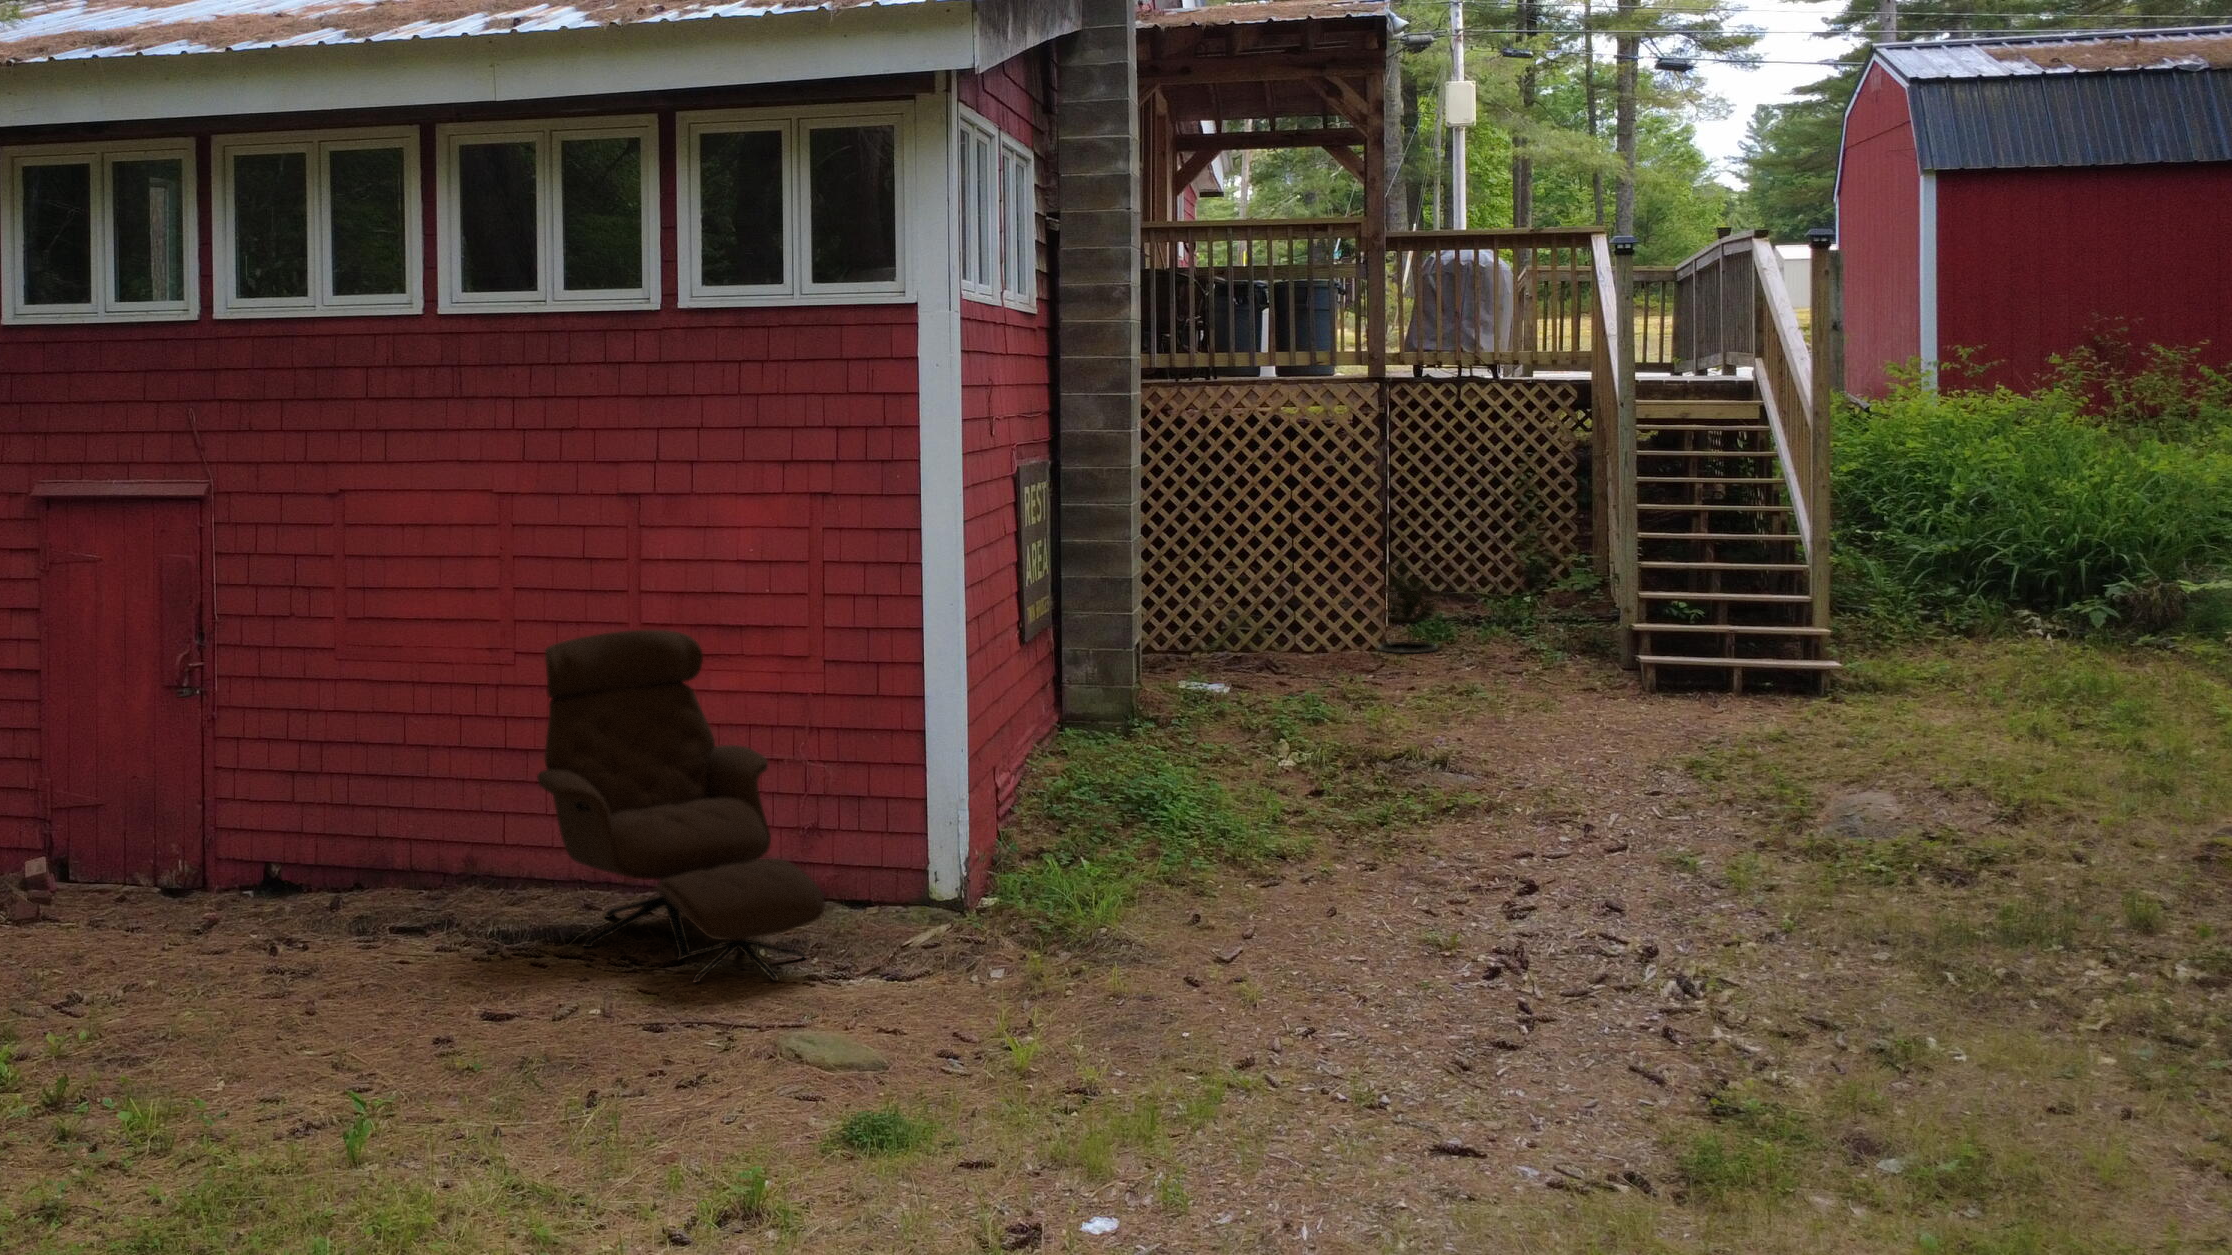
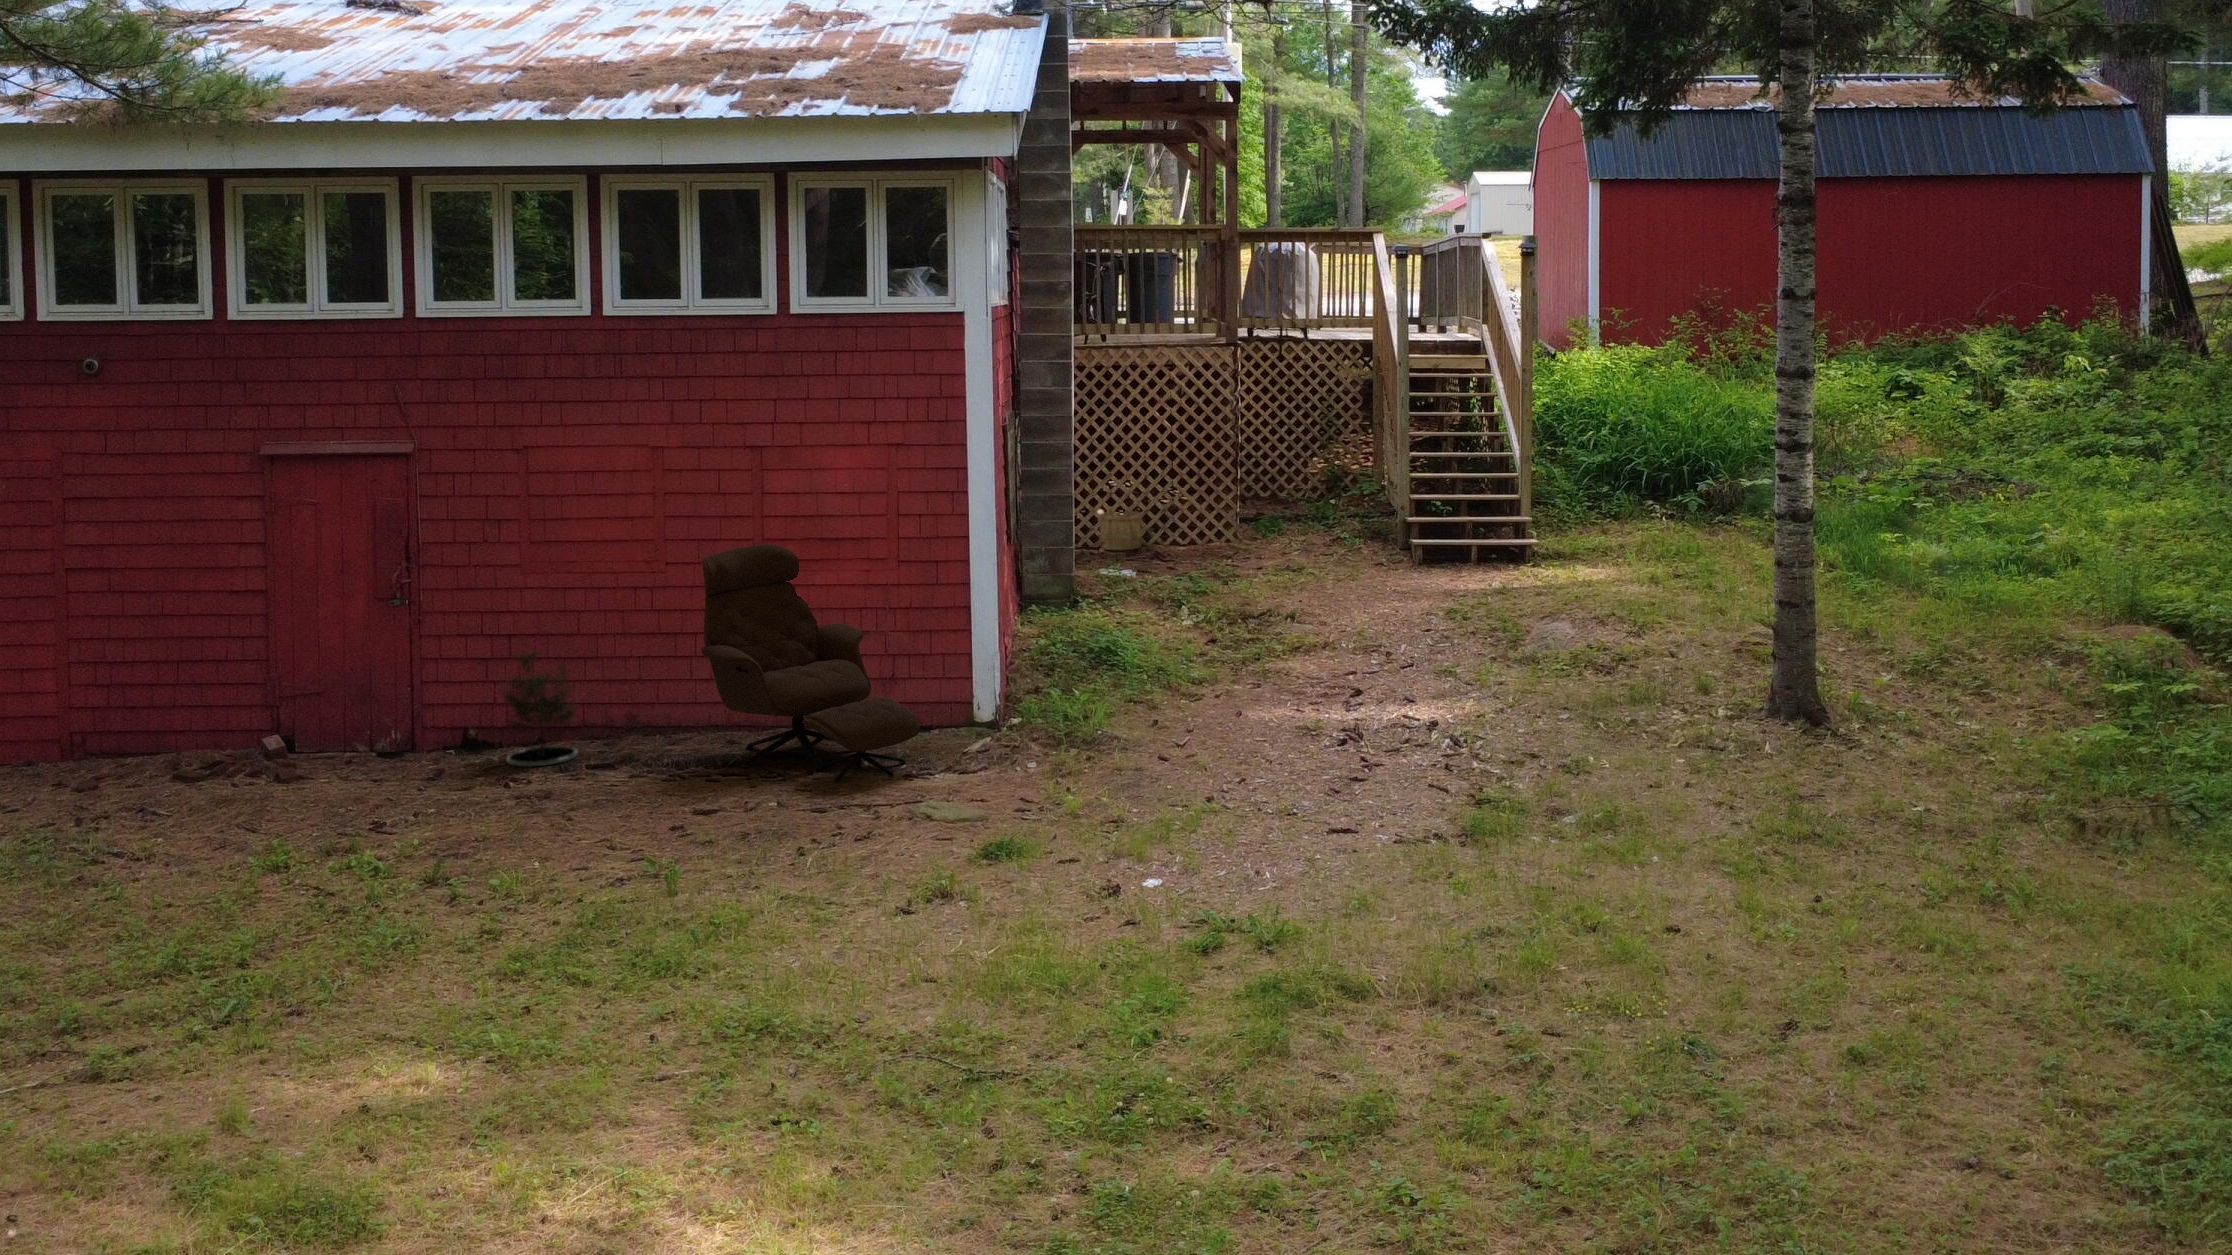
potted tree: present [1378,555,1439,653] -> present [504,640,578,767]
wooden bucket: none [1199,603,1258,655] -> present [1099,511,1142,550]

